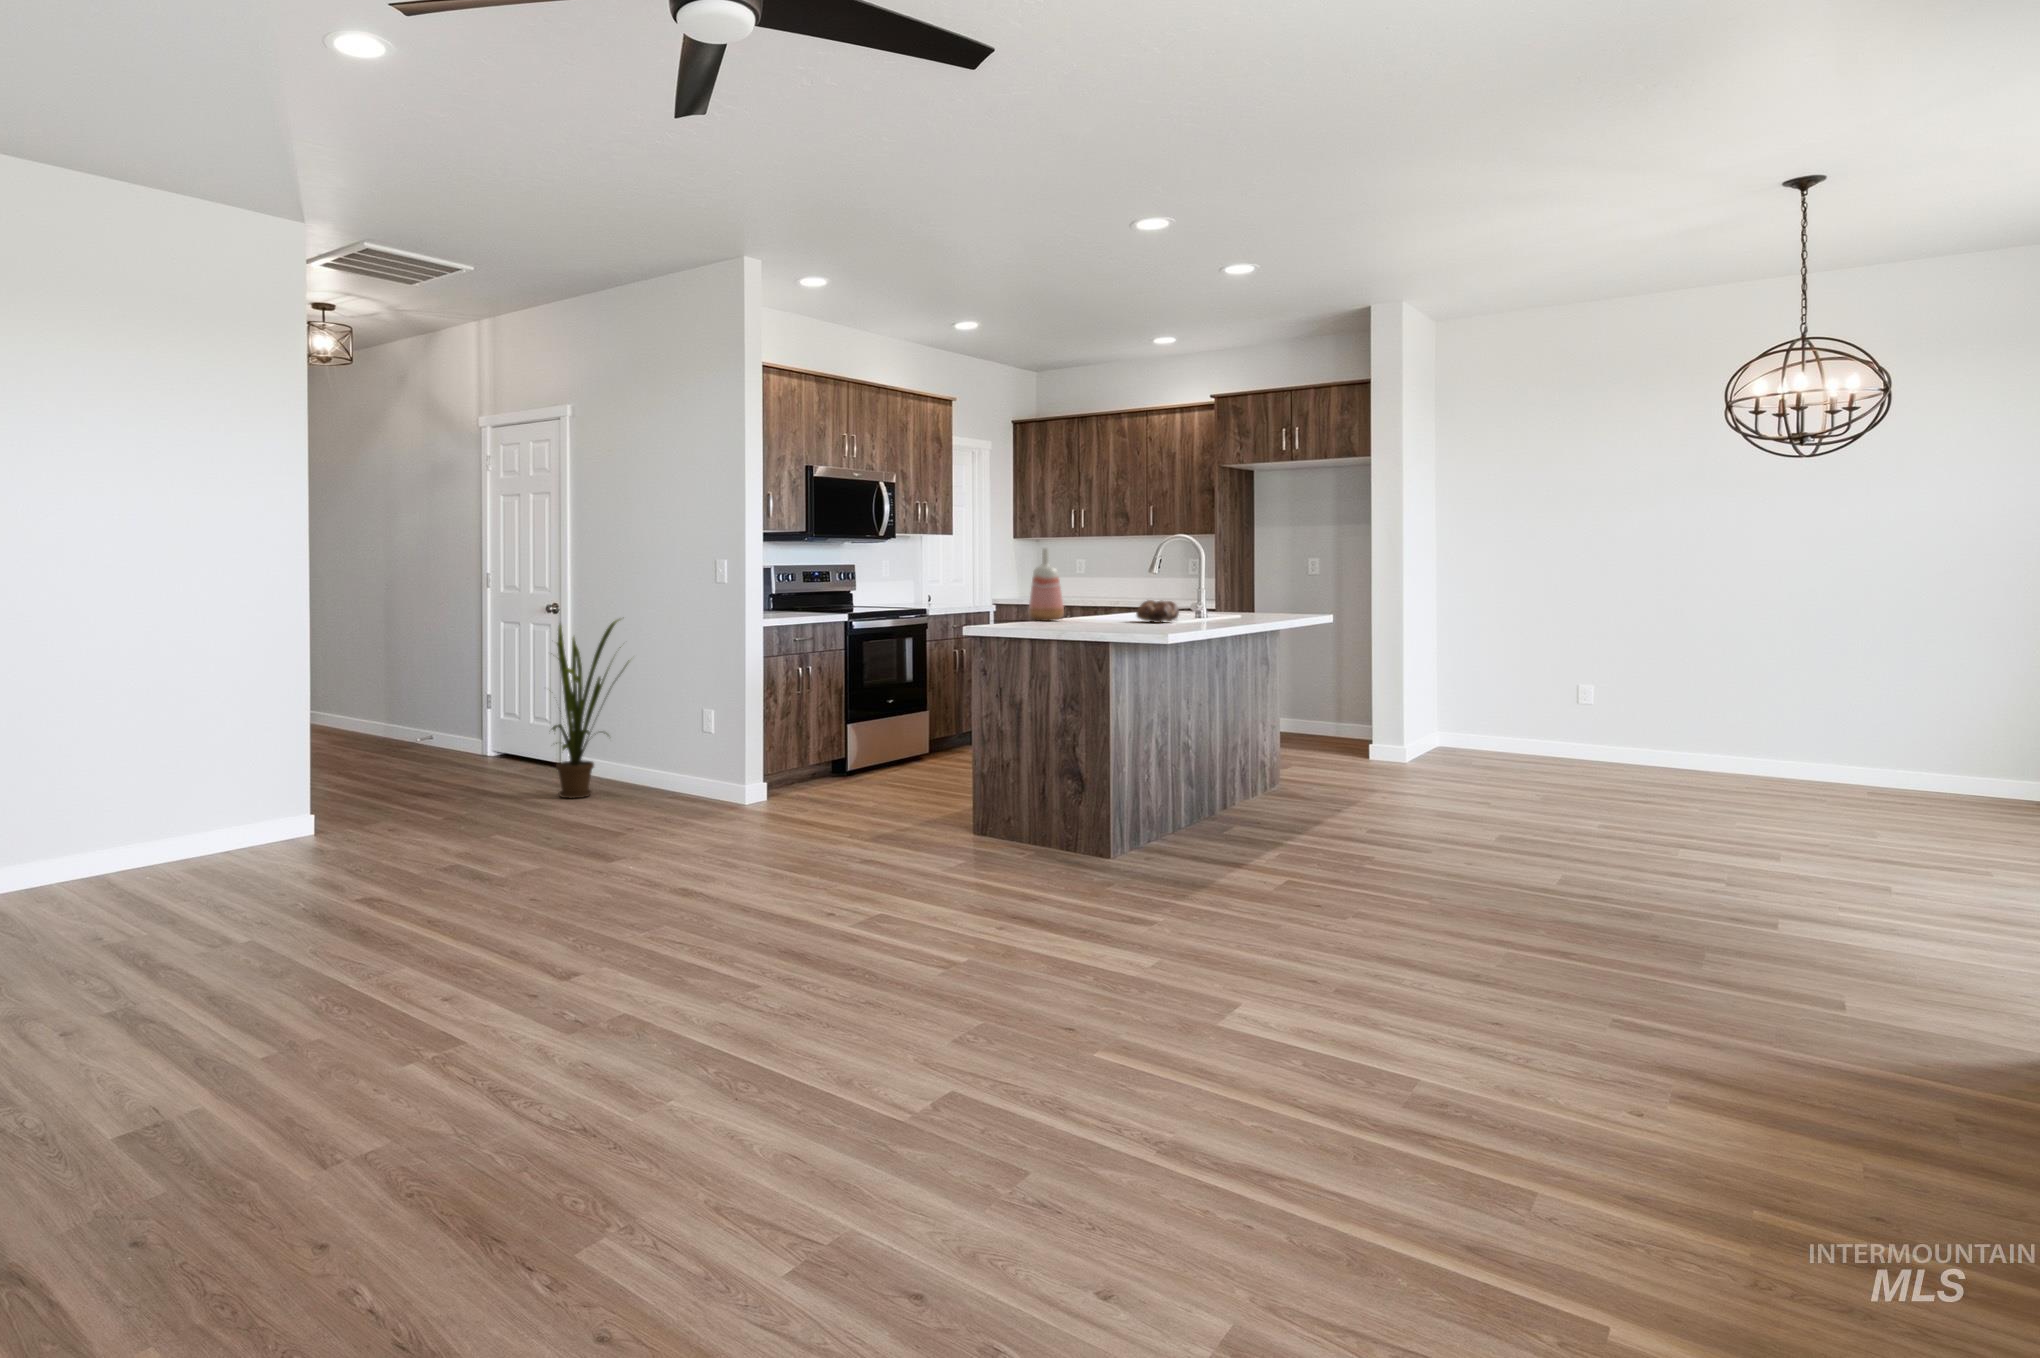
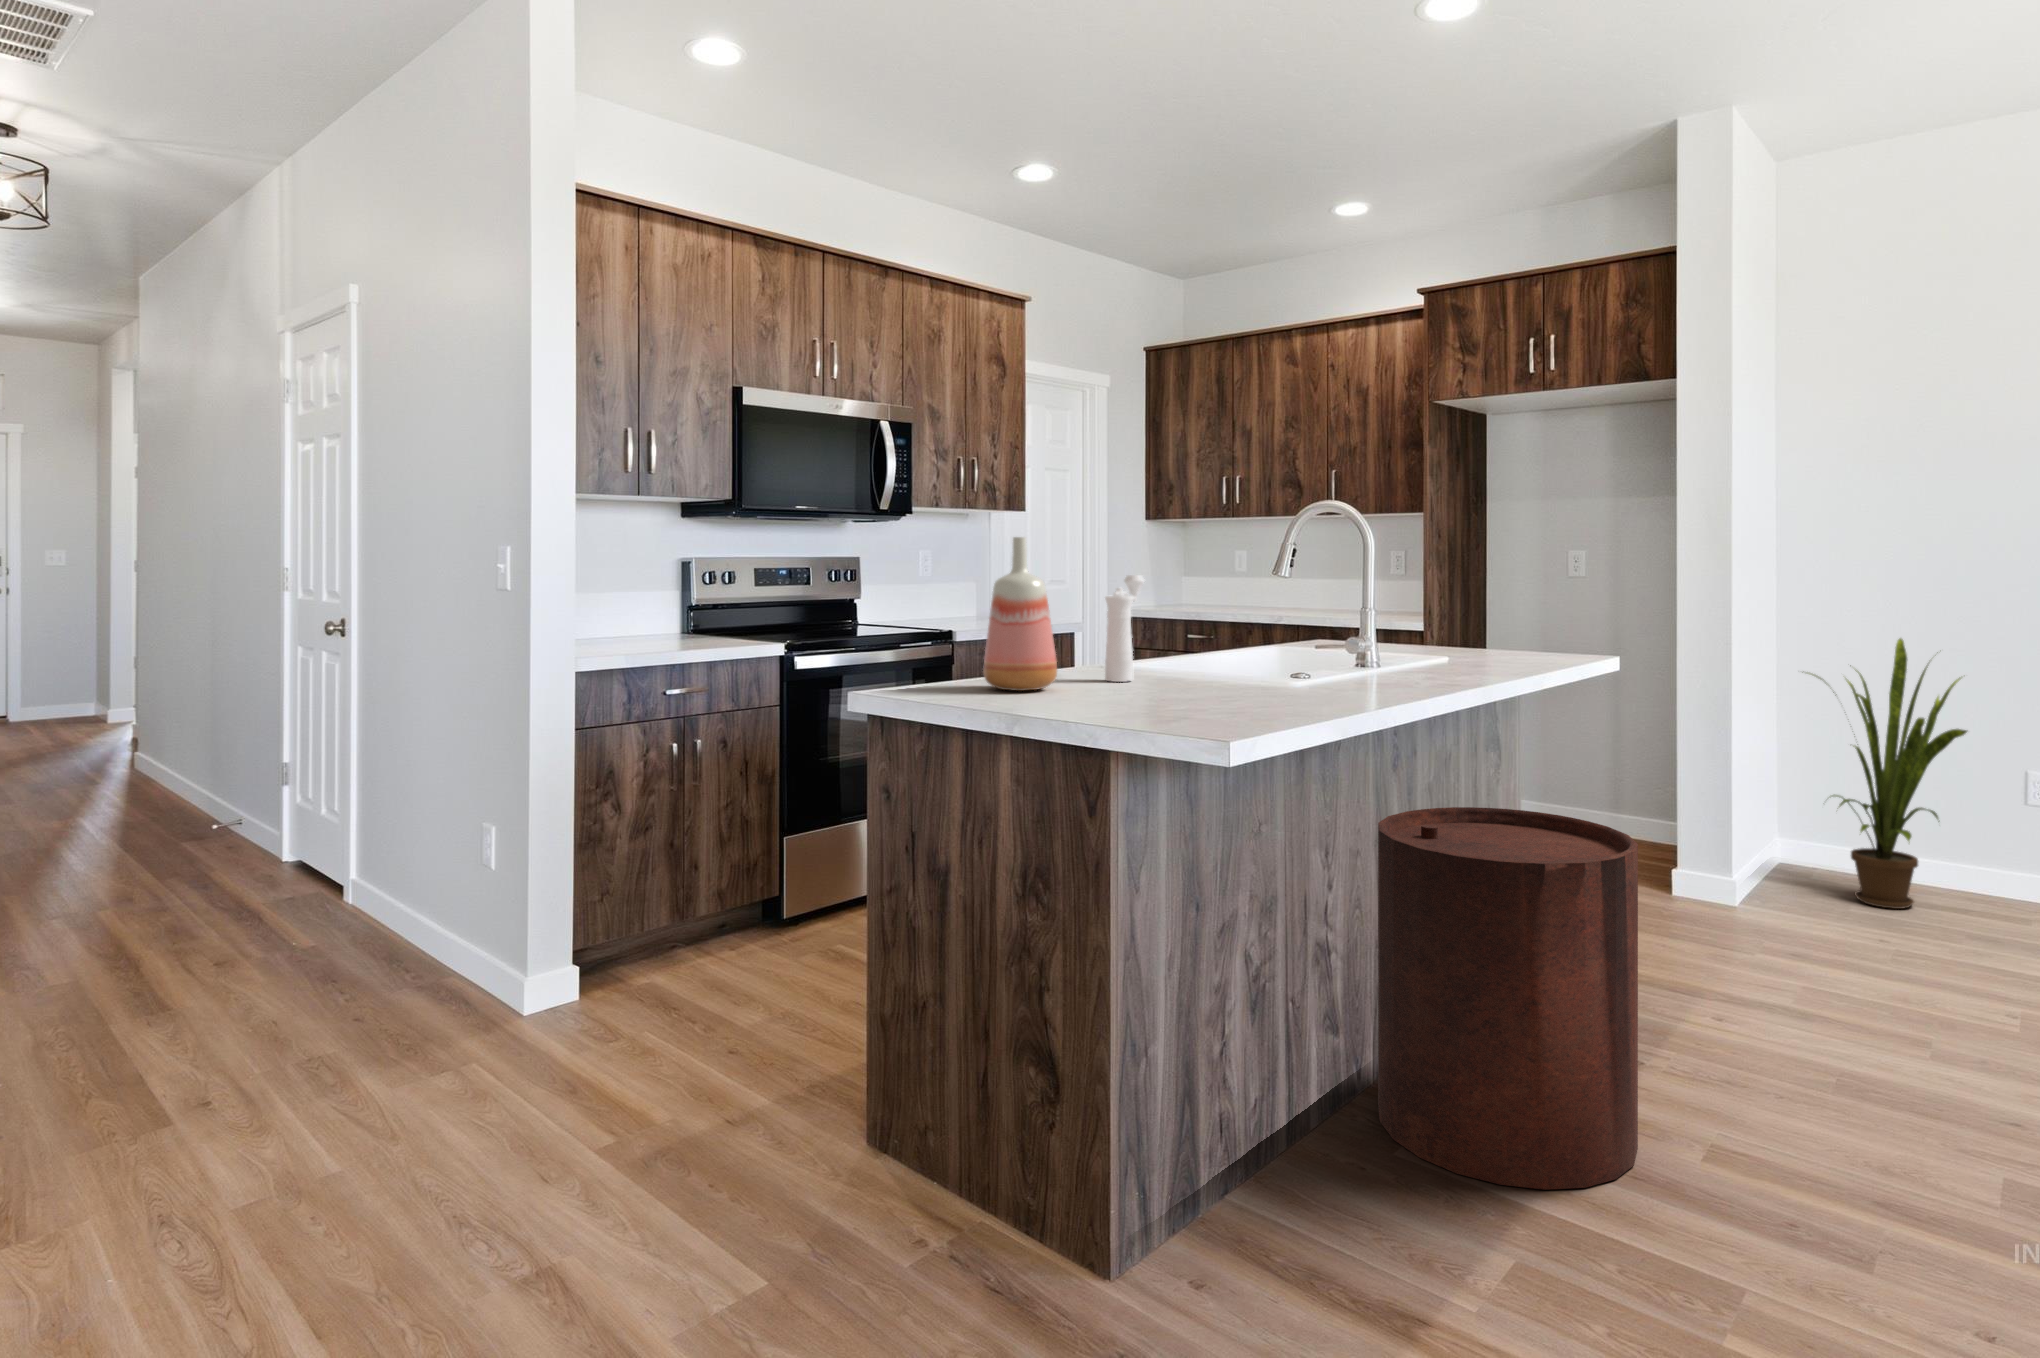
pepper mill: none [1077,568,1093,620] -> present [1105,575,1144,682]
bread loaf: present [1136,600,1179,623] -> none [1200,648,1298,704]
house plant: present [552,619,629,798] -> present [1811,638,1967,909]
trash can: none [1212,685,1338,845] -> present [1378,807,1638,1190]

